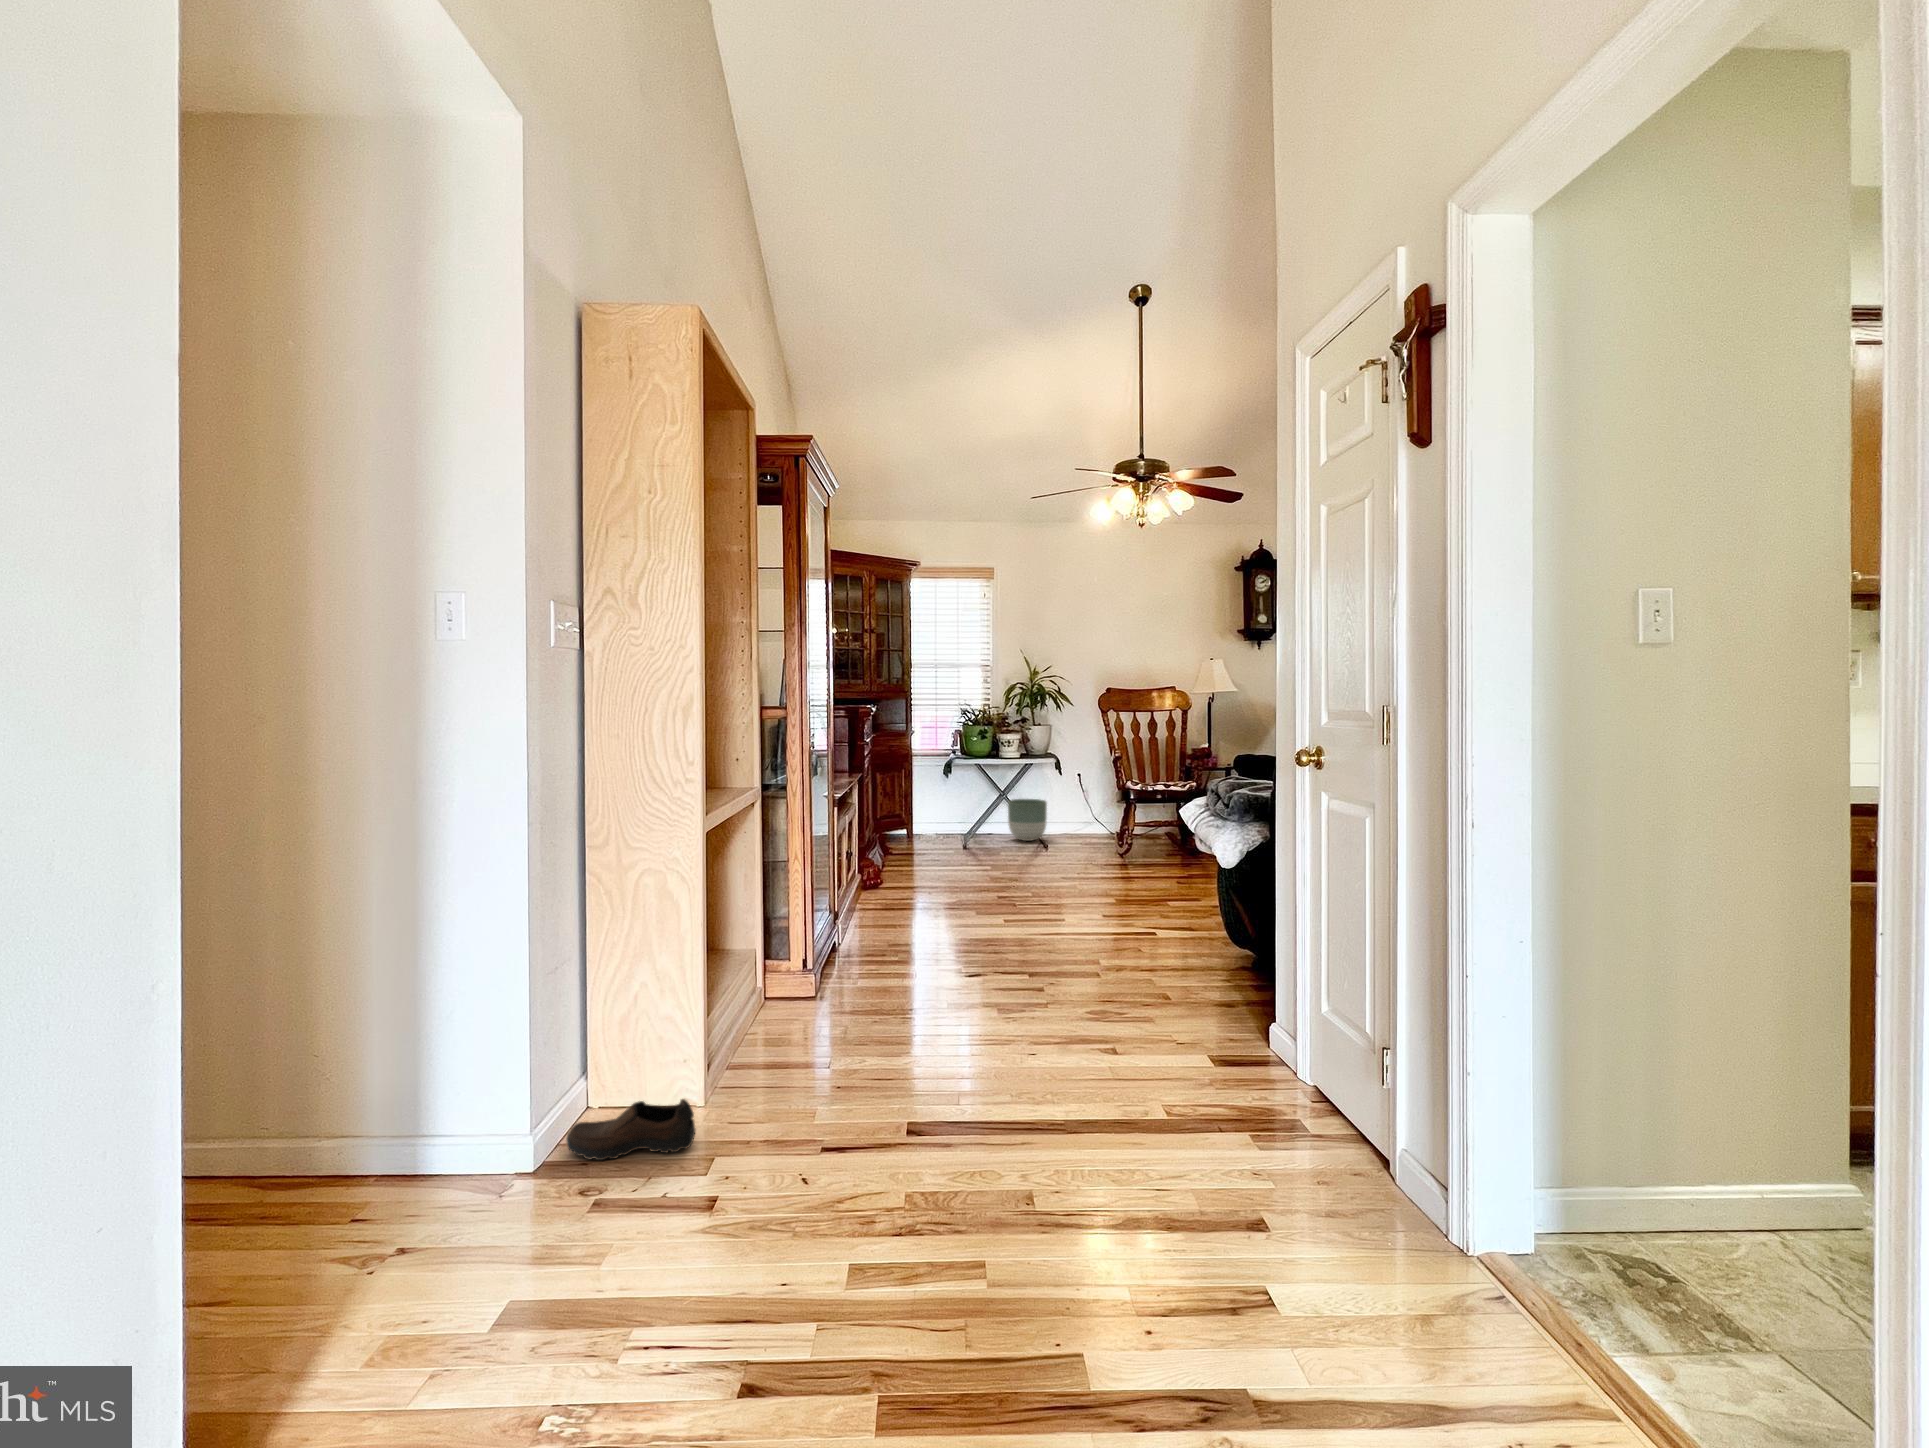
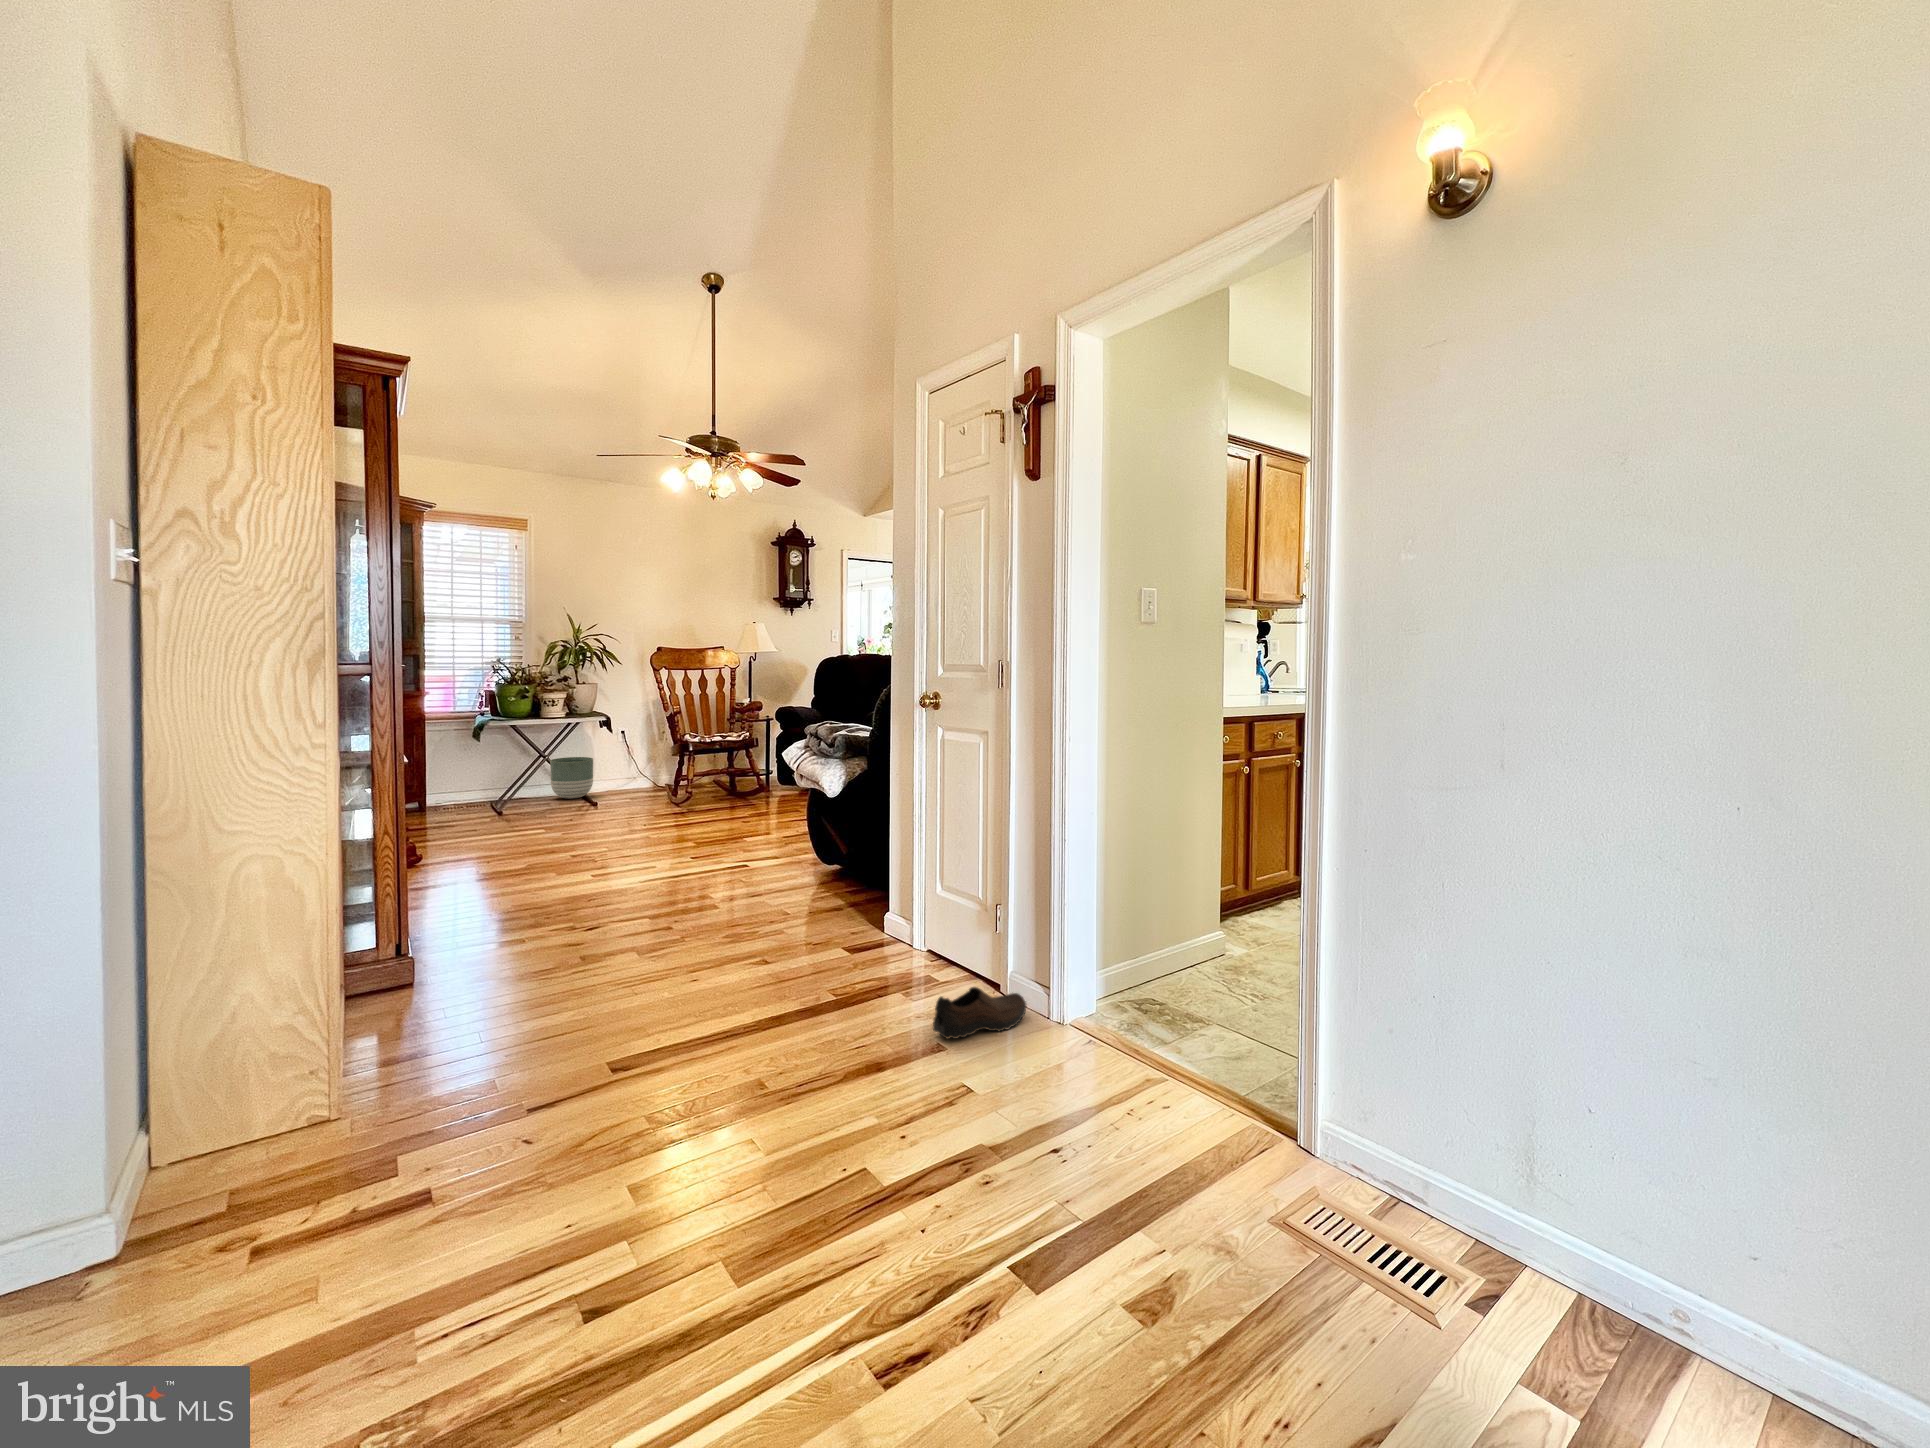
shoe: present [566,1099,695,1160] -> present [933,987,1027,1039]

